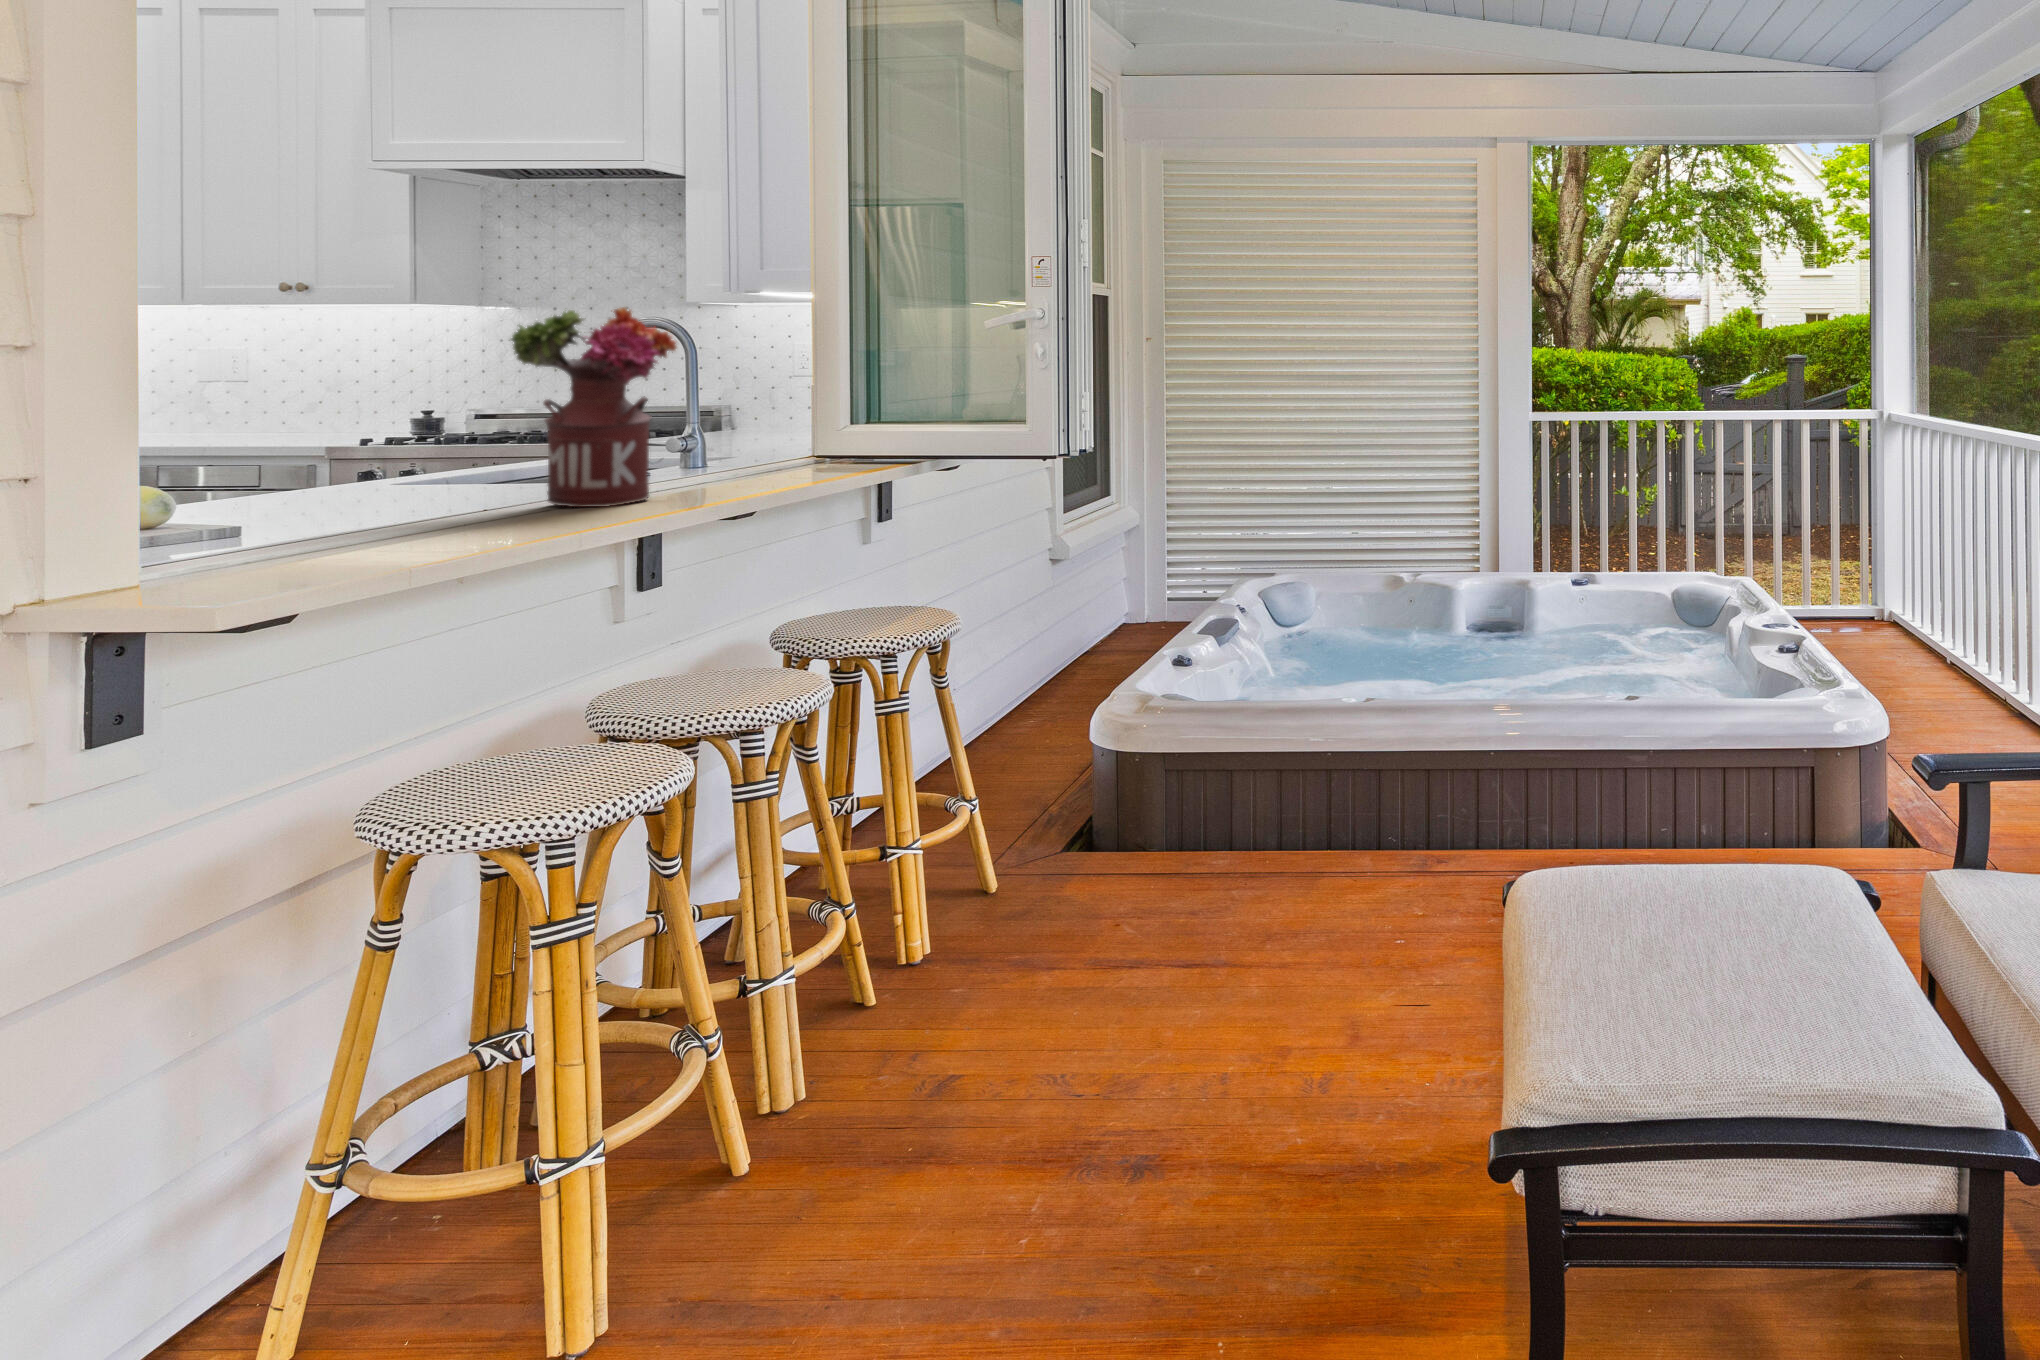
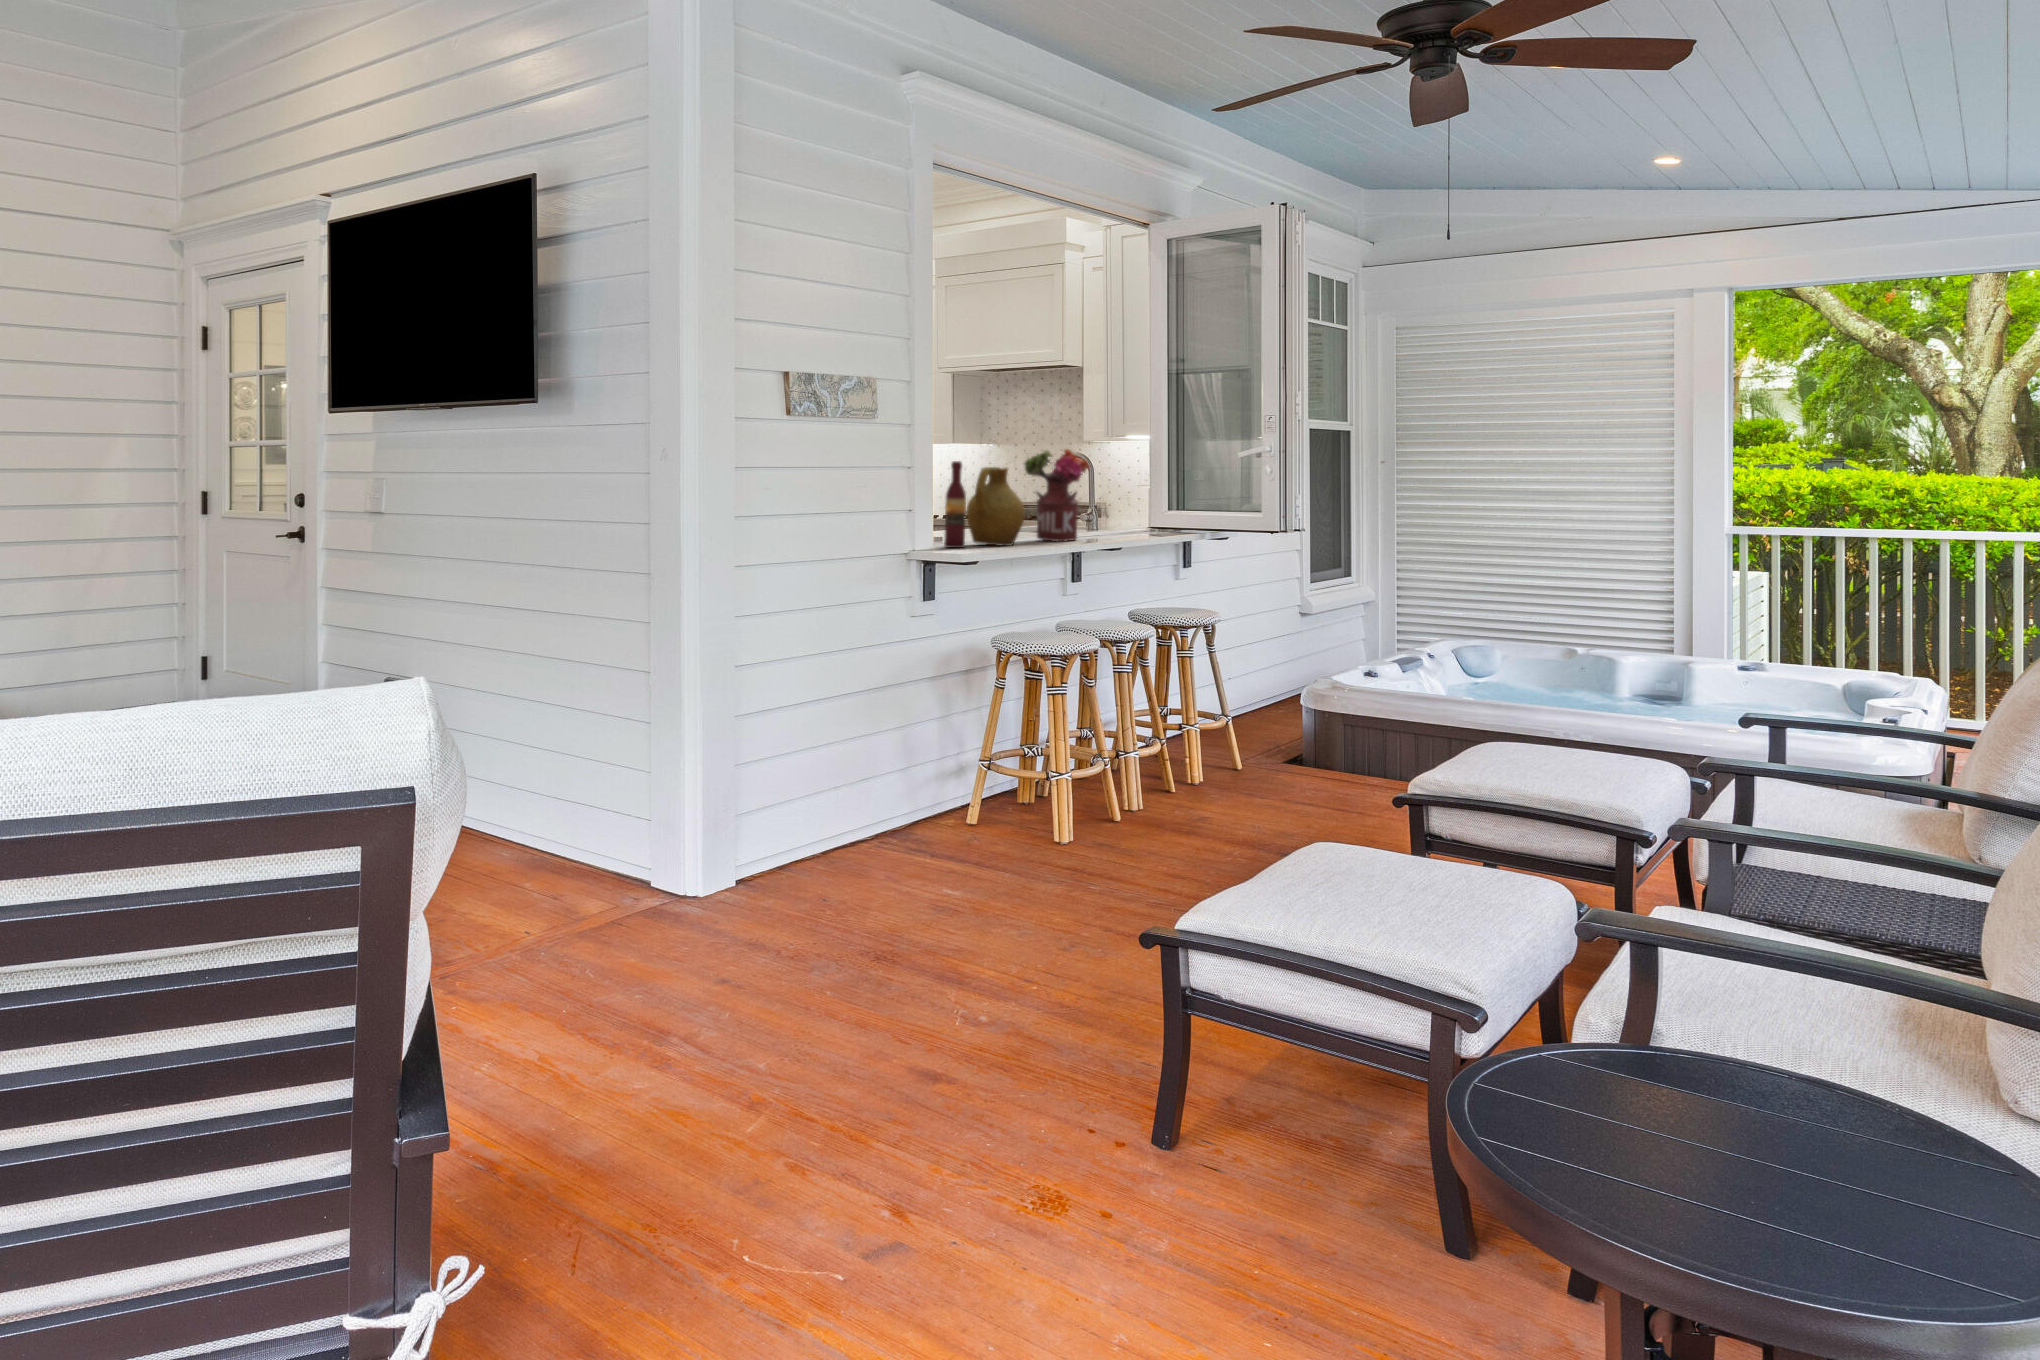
wine bottle: none [230,332,302,561] -> present [944,461,966,548]
pitcher: none [323,347,498,539] -> present [966,467,1025,546]

